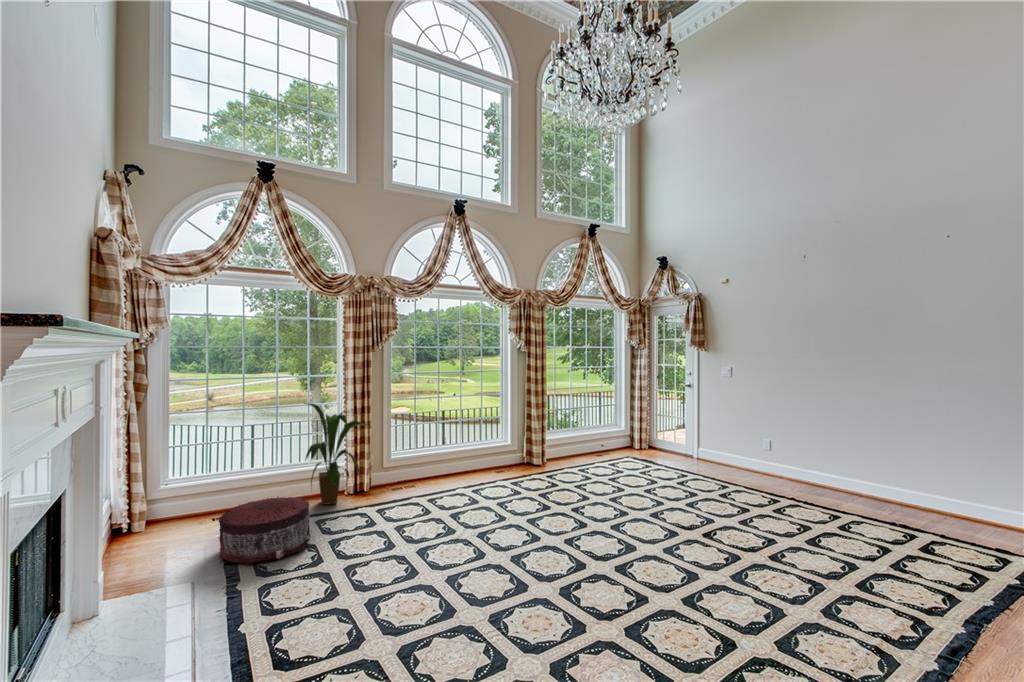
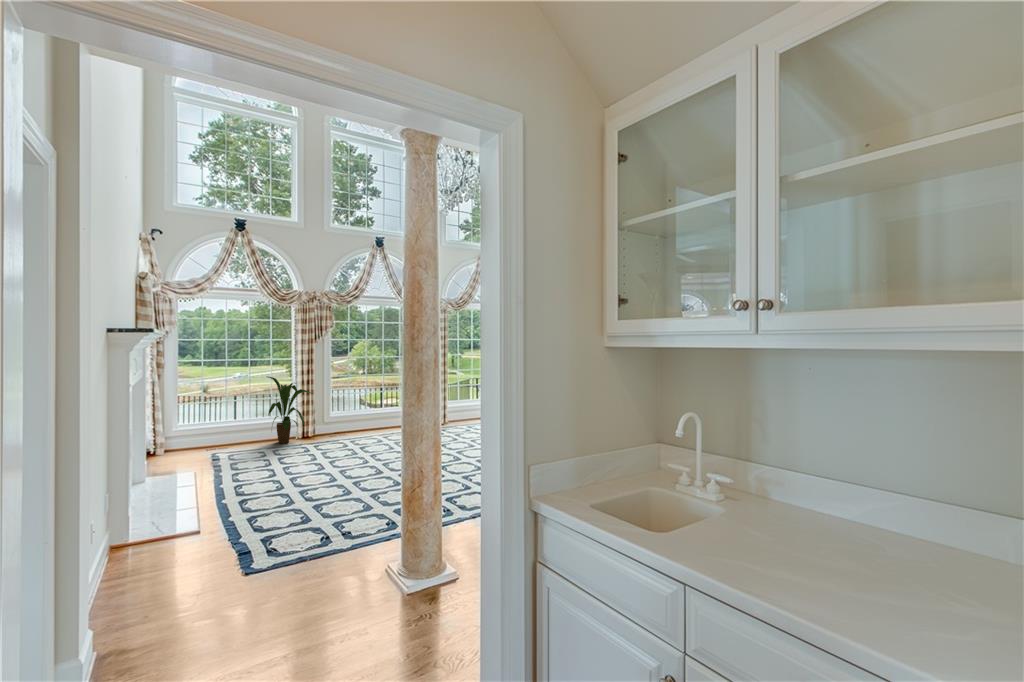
pouf: present [219,497,310,564] -> none [211,432,267,466]

